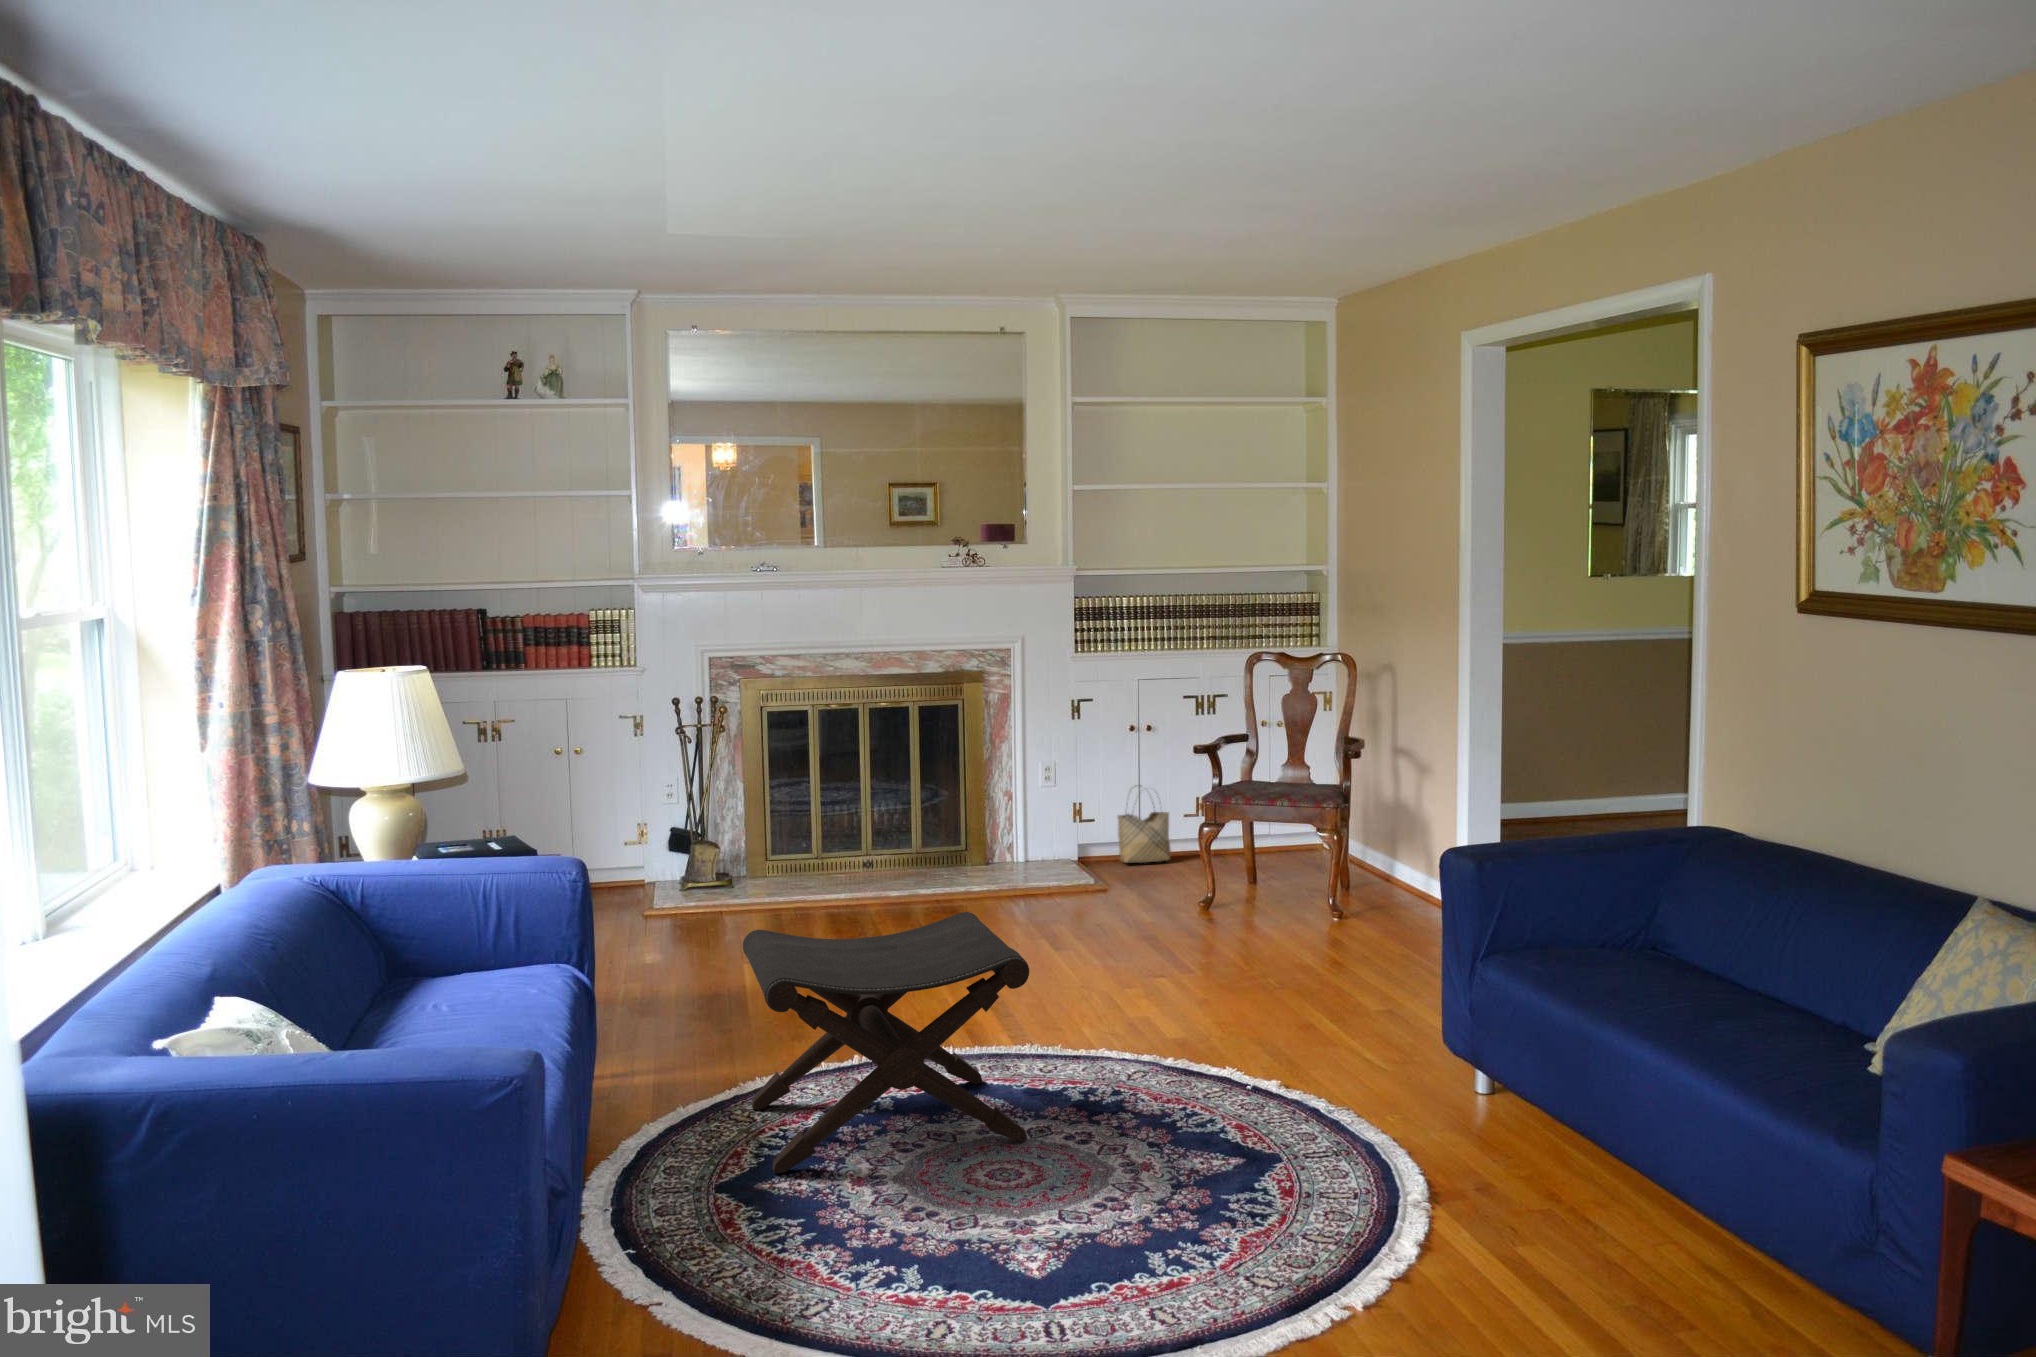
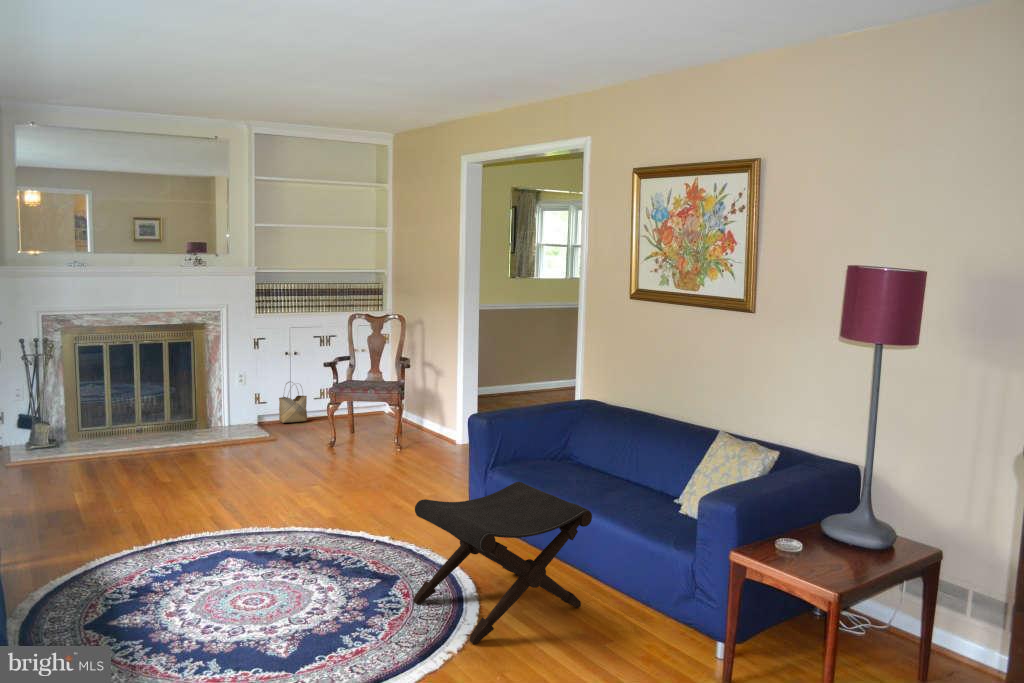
footstool: present [743,912,1029,1173] -> present [413,482,592,644]

